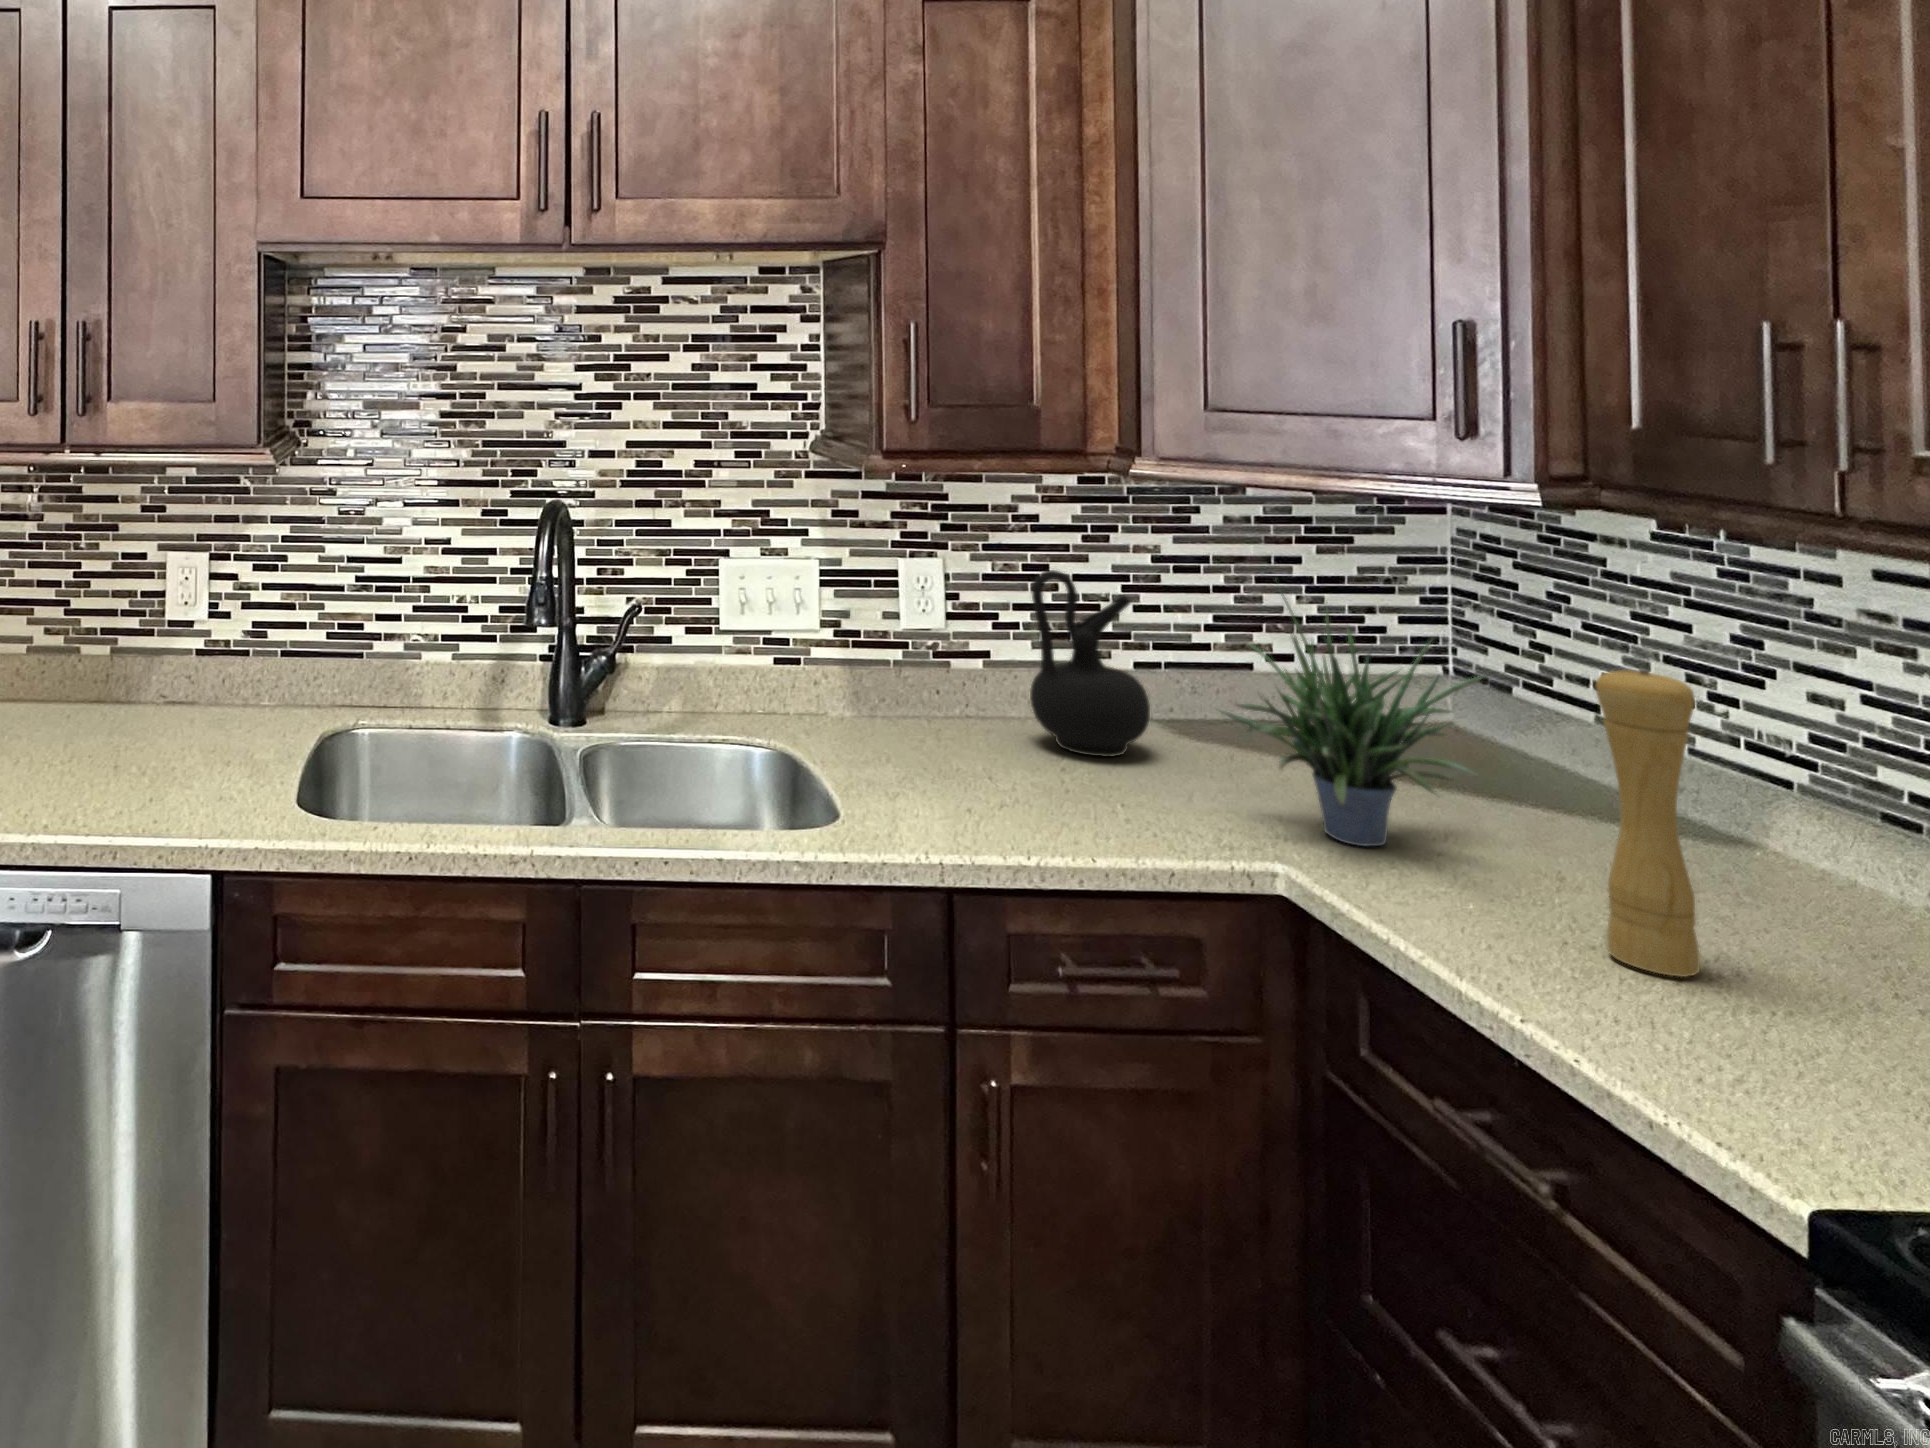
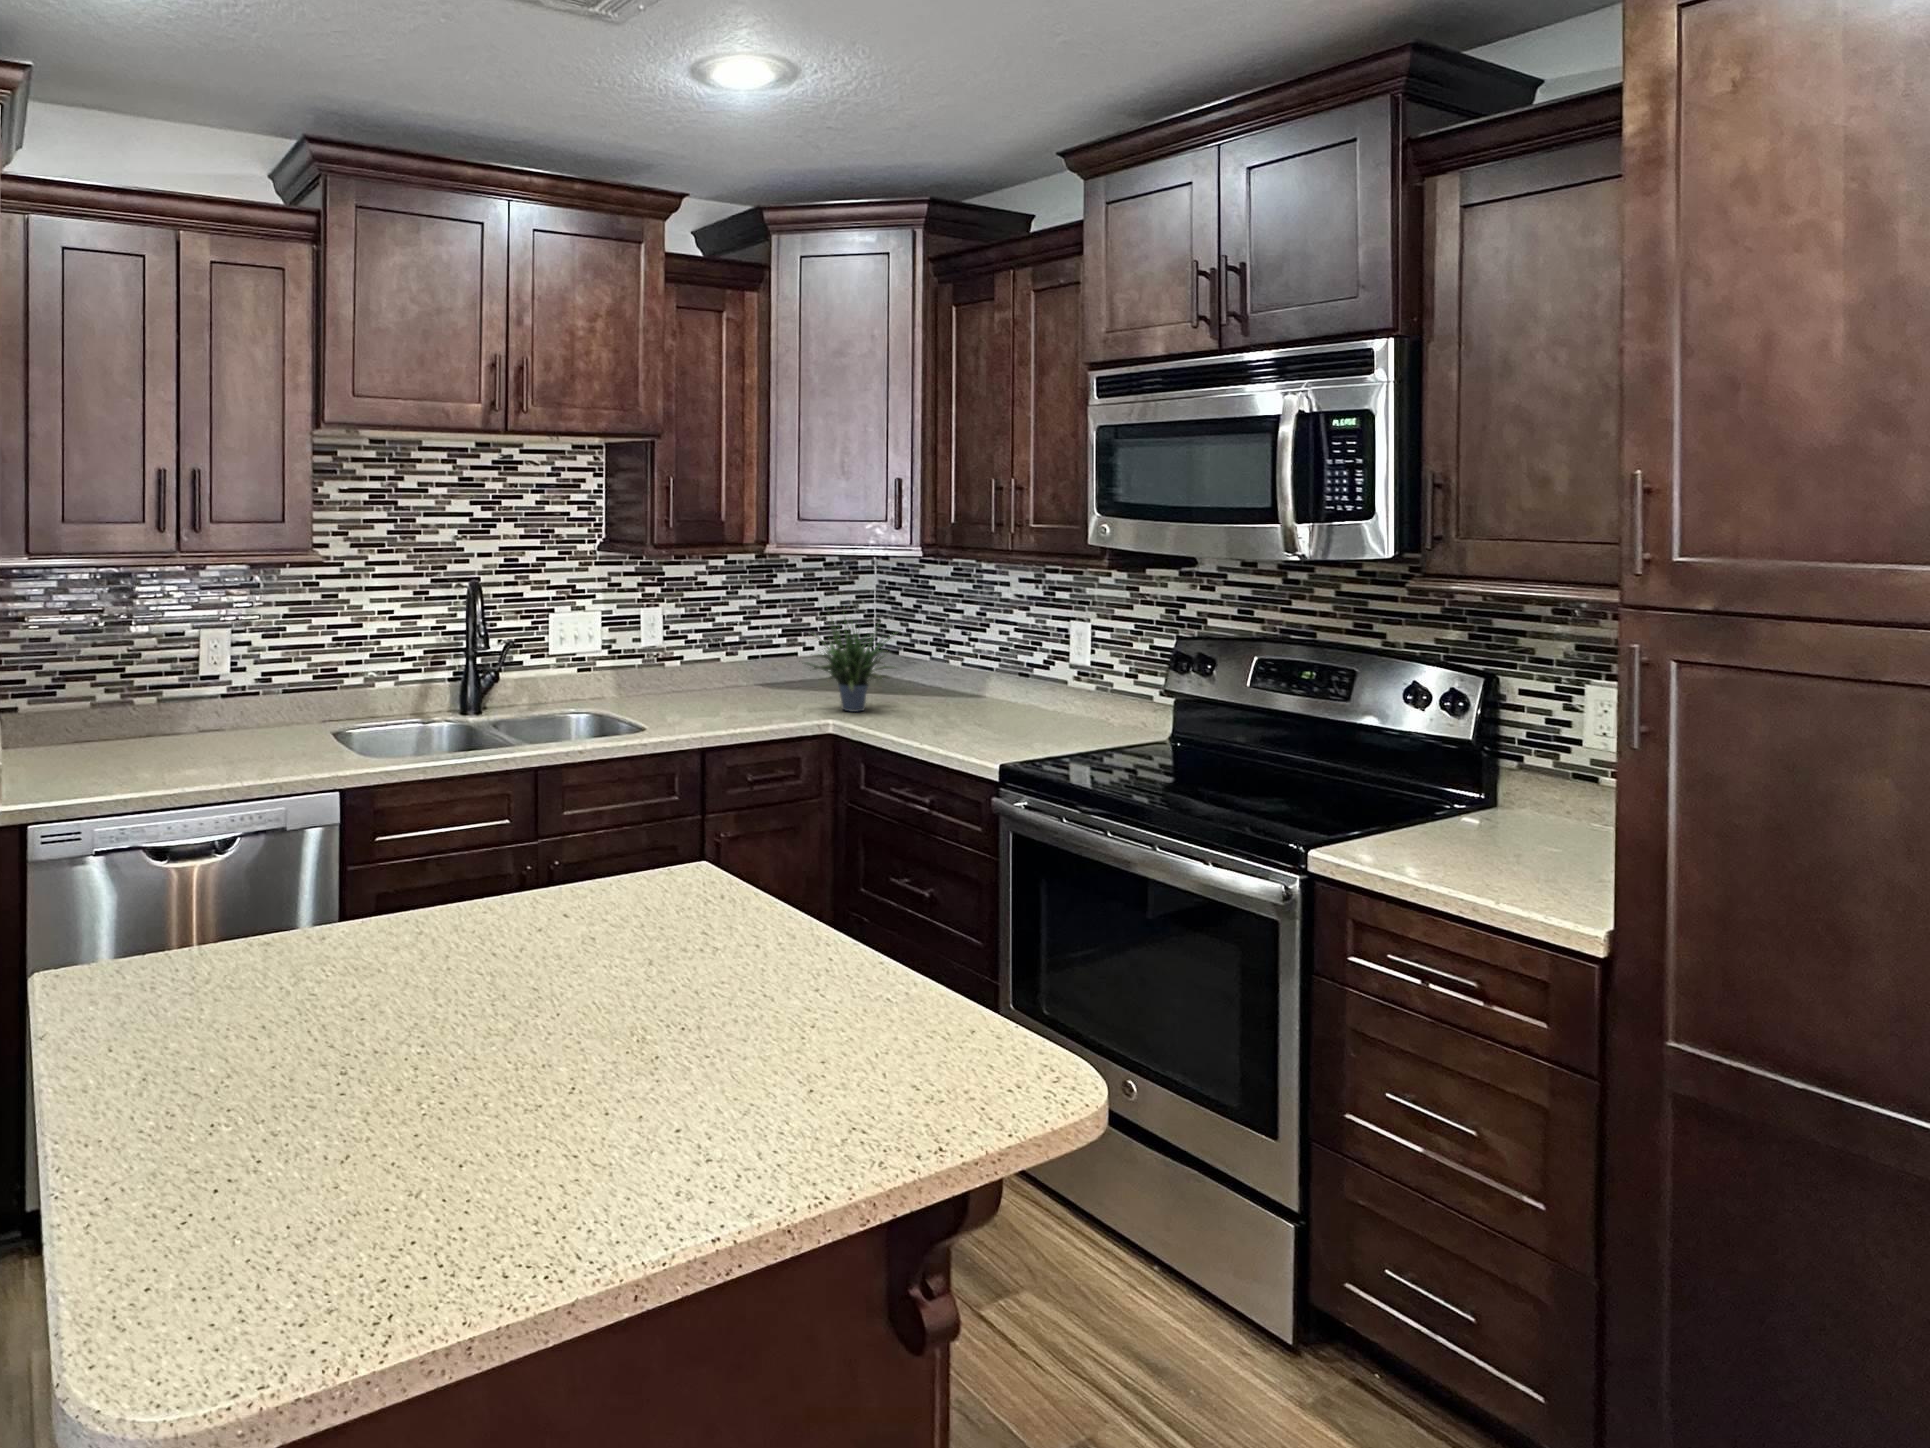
ceramic jug: present [1030,570,1150,757] -> none [708,607,763,700]
pepper mill: present [1596,668,1700,977] -> none [940,613,969,727]

